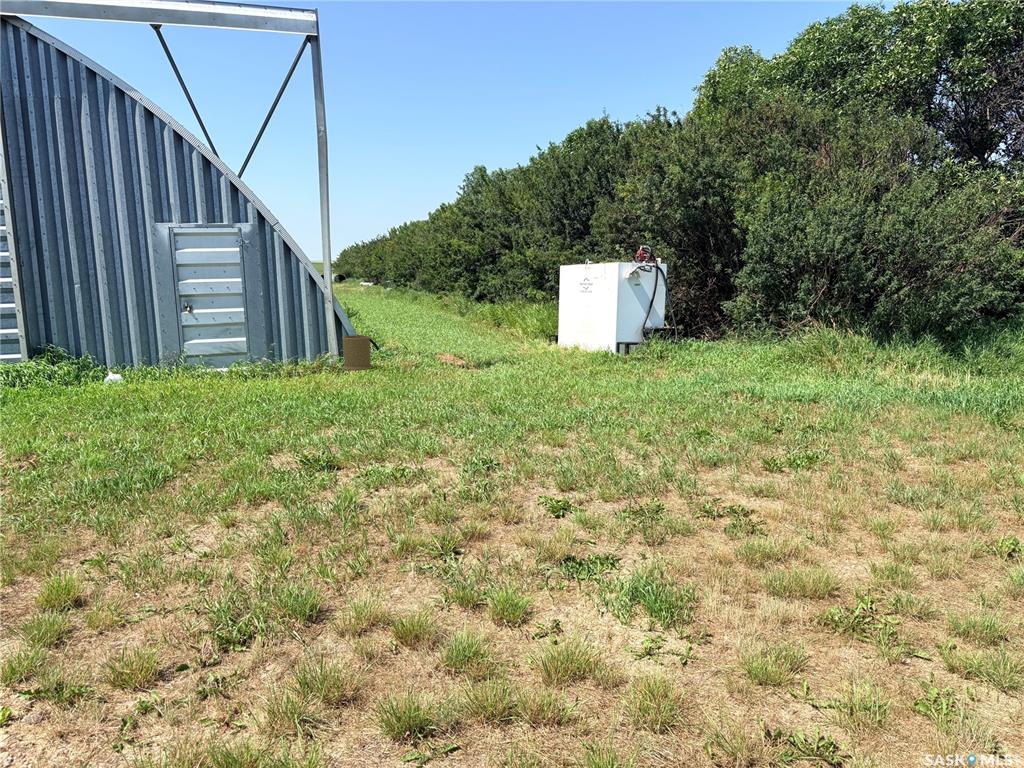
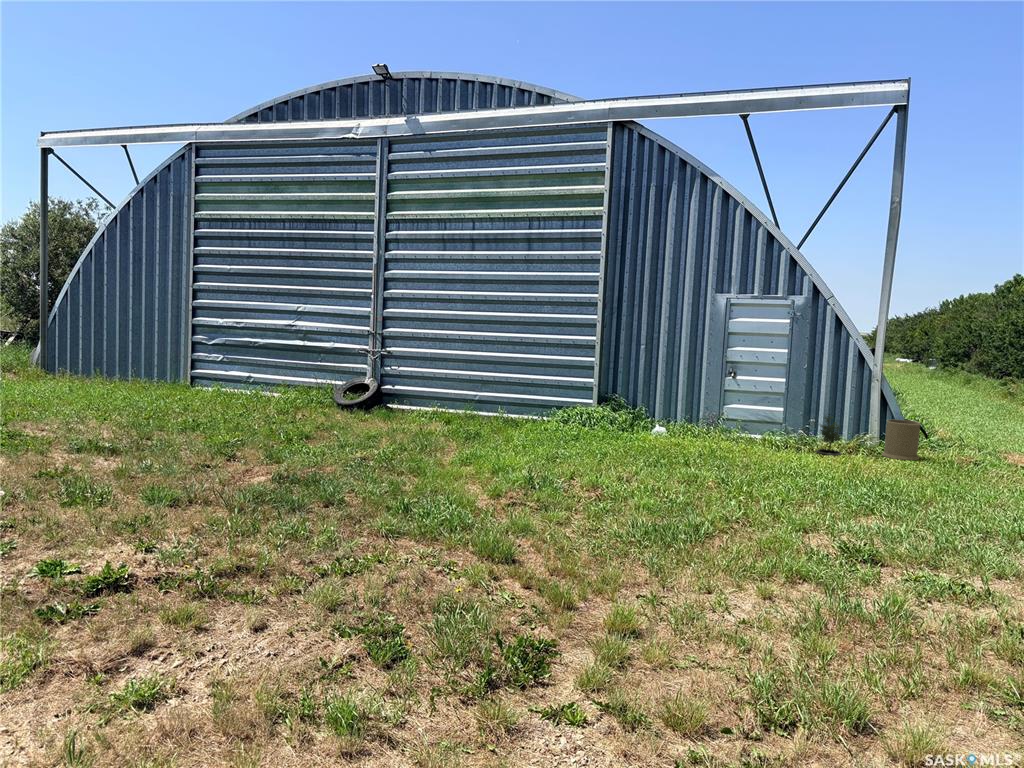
potted tree: none [282,335,308,376] -> present [817,414,841,455]

